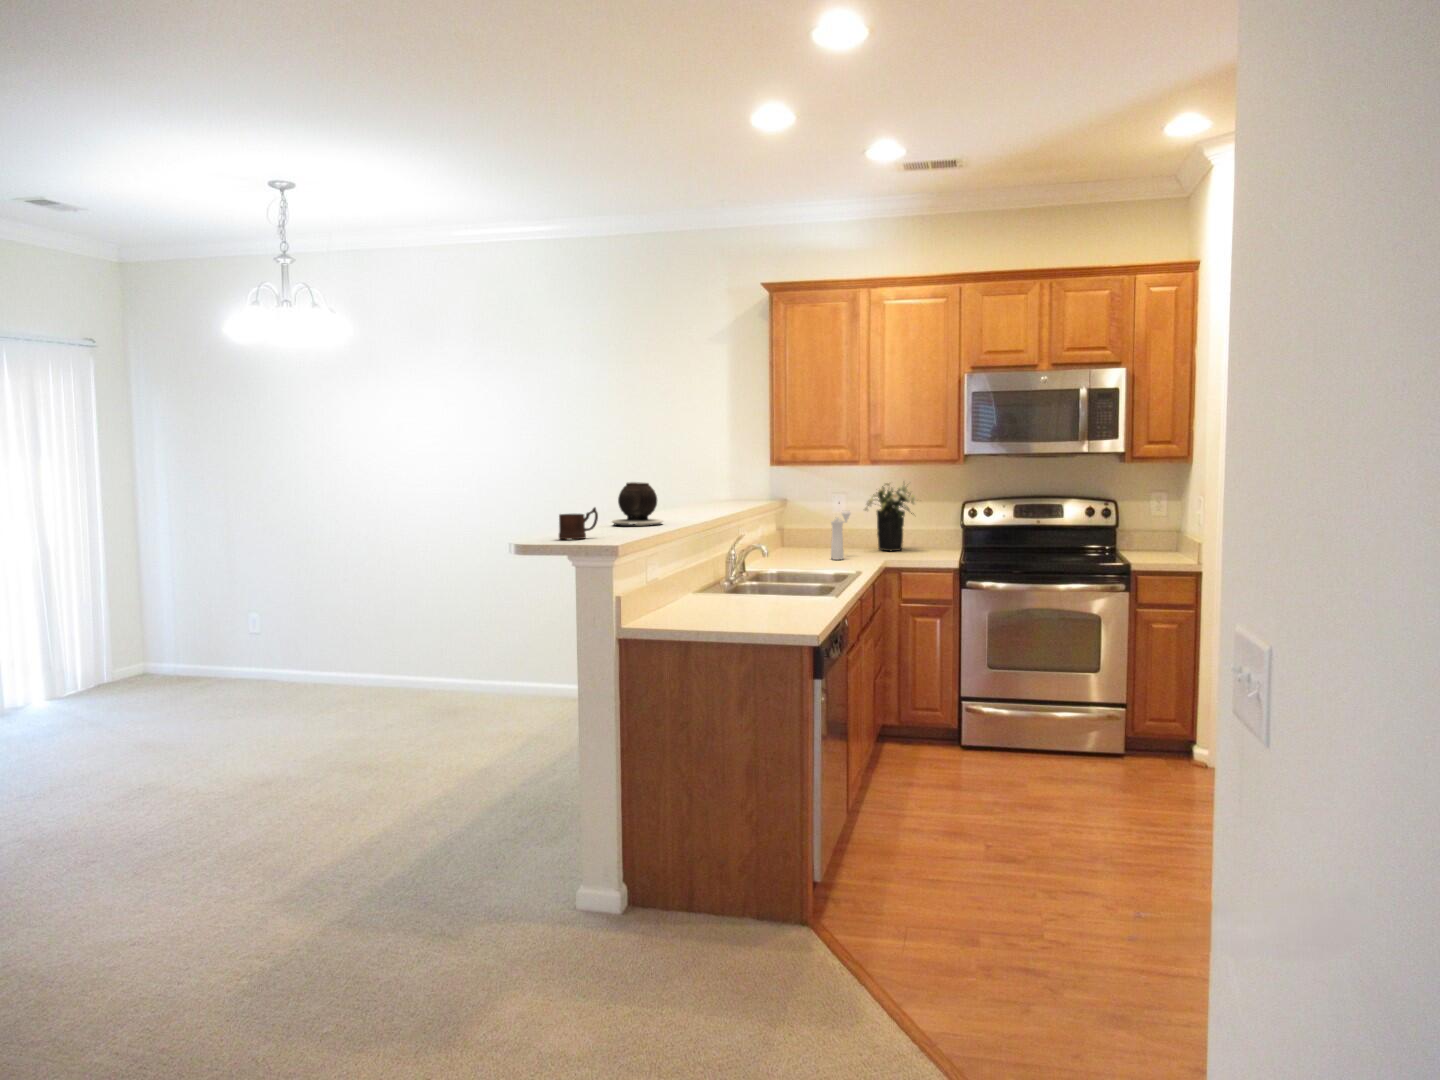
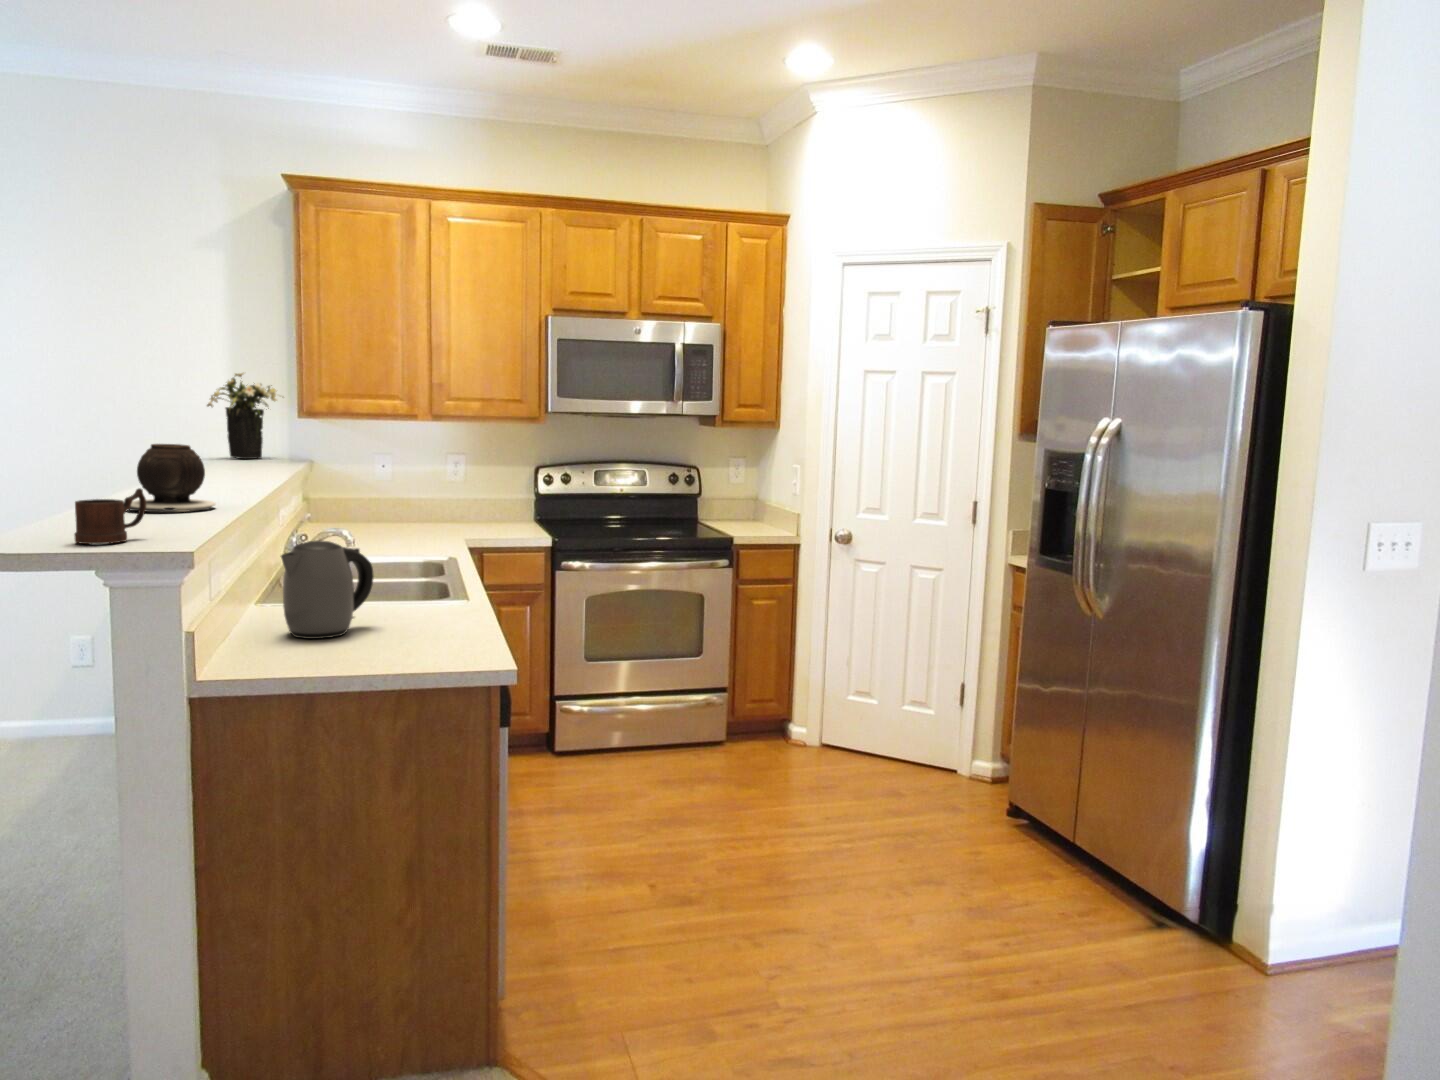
flower arrangement: present [865,483,916,551] -> present [207,372,277,459]
pepper mill: present [831,511,851,560] -> none [393,478,416,541]
kettle: none [690,546,754,613] -> present [281,540,374,639]

